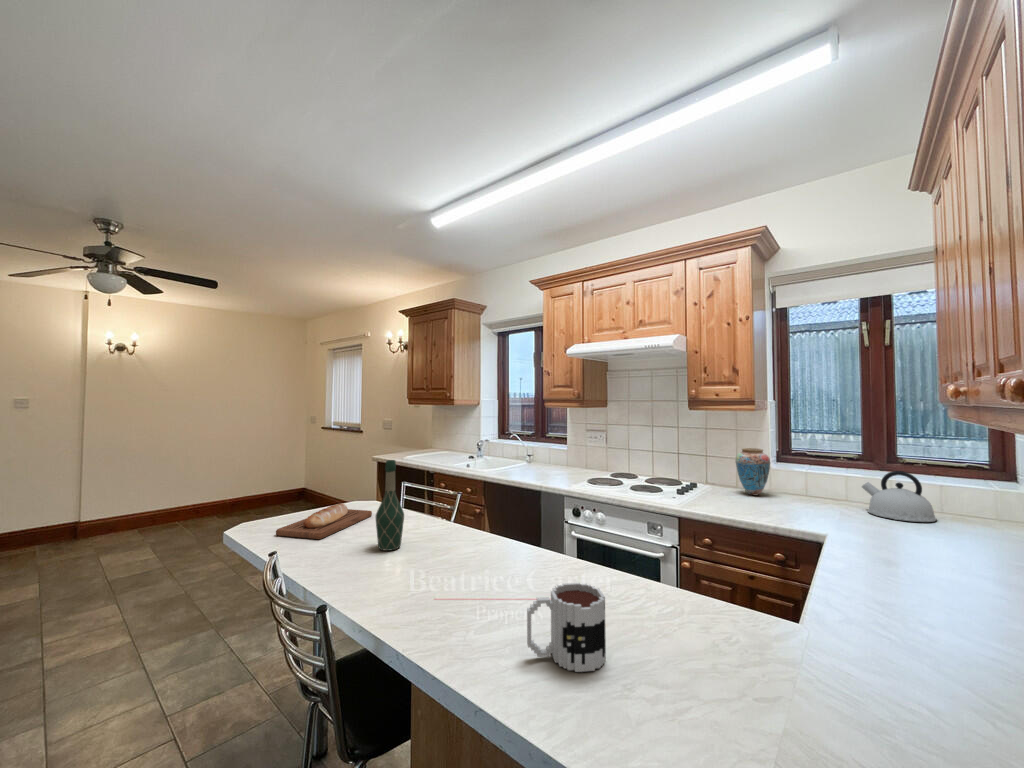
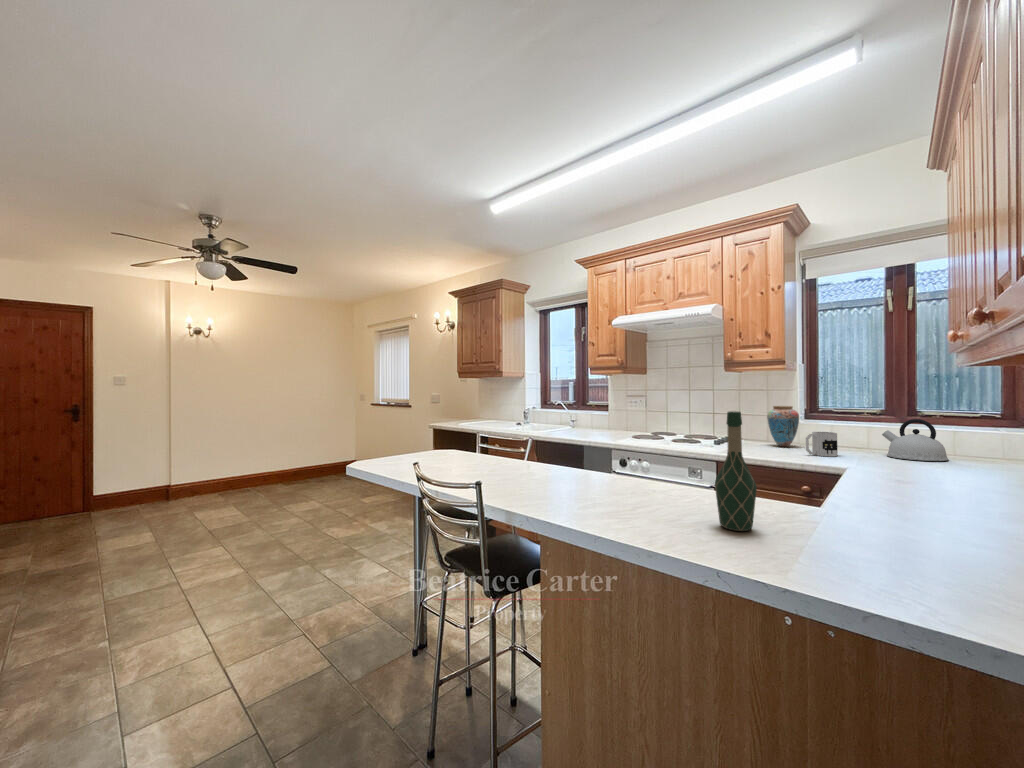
wine bottle: present [376,460,404,551] -> present [715,411,757,531]
bread loaf: present [276,504,372,539] -> none [389,447,457,469]
mug: present [527,583,606,672] -> present [806,432,838,457]

